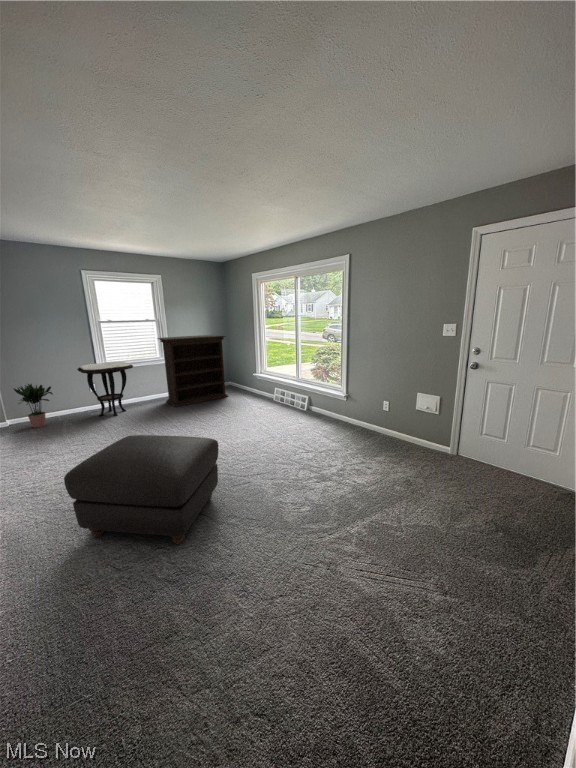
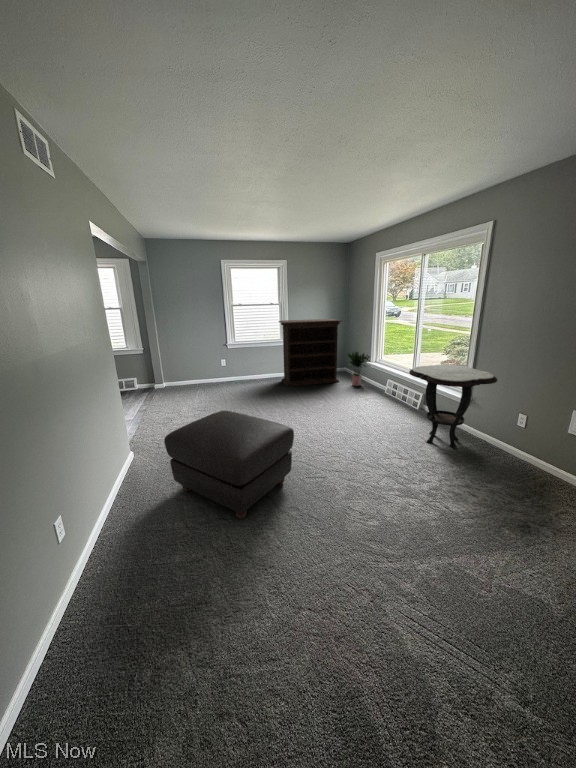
side table: present [77,362,133,416] -> present [409,364,497,448]
potted plant: present [14,384,53,428] -> present [348,352,370,386]

